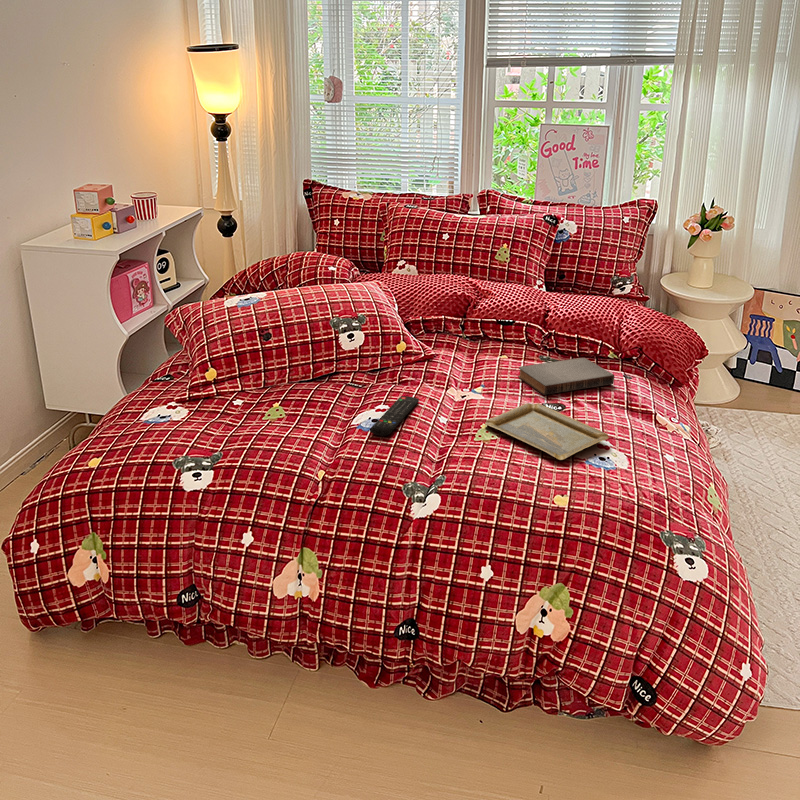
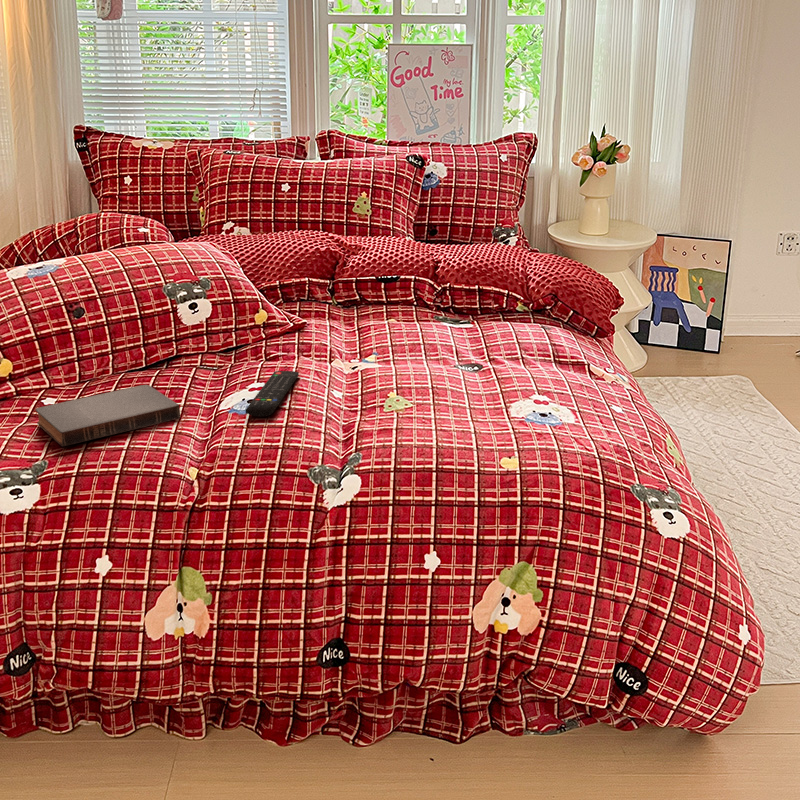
book: present [518,358,614,395] -> present [36,385,180,446]
tray: present [485,403,609,460] -> none [389,363,545,418]

